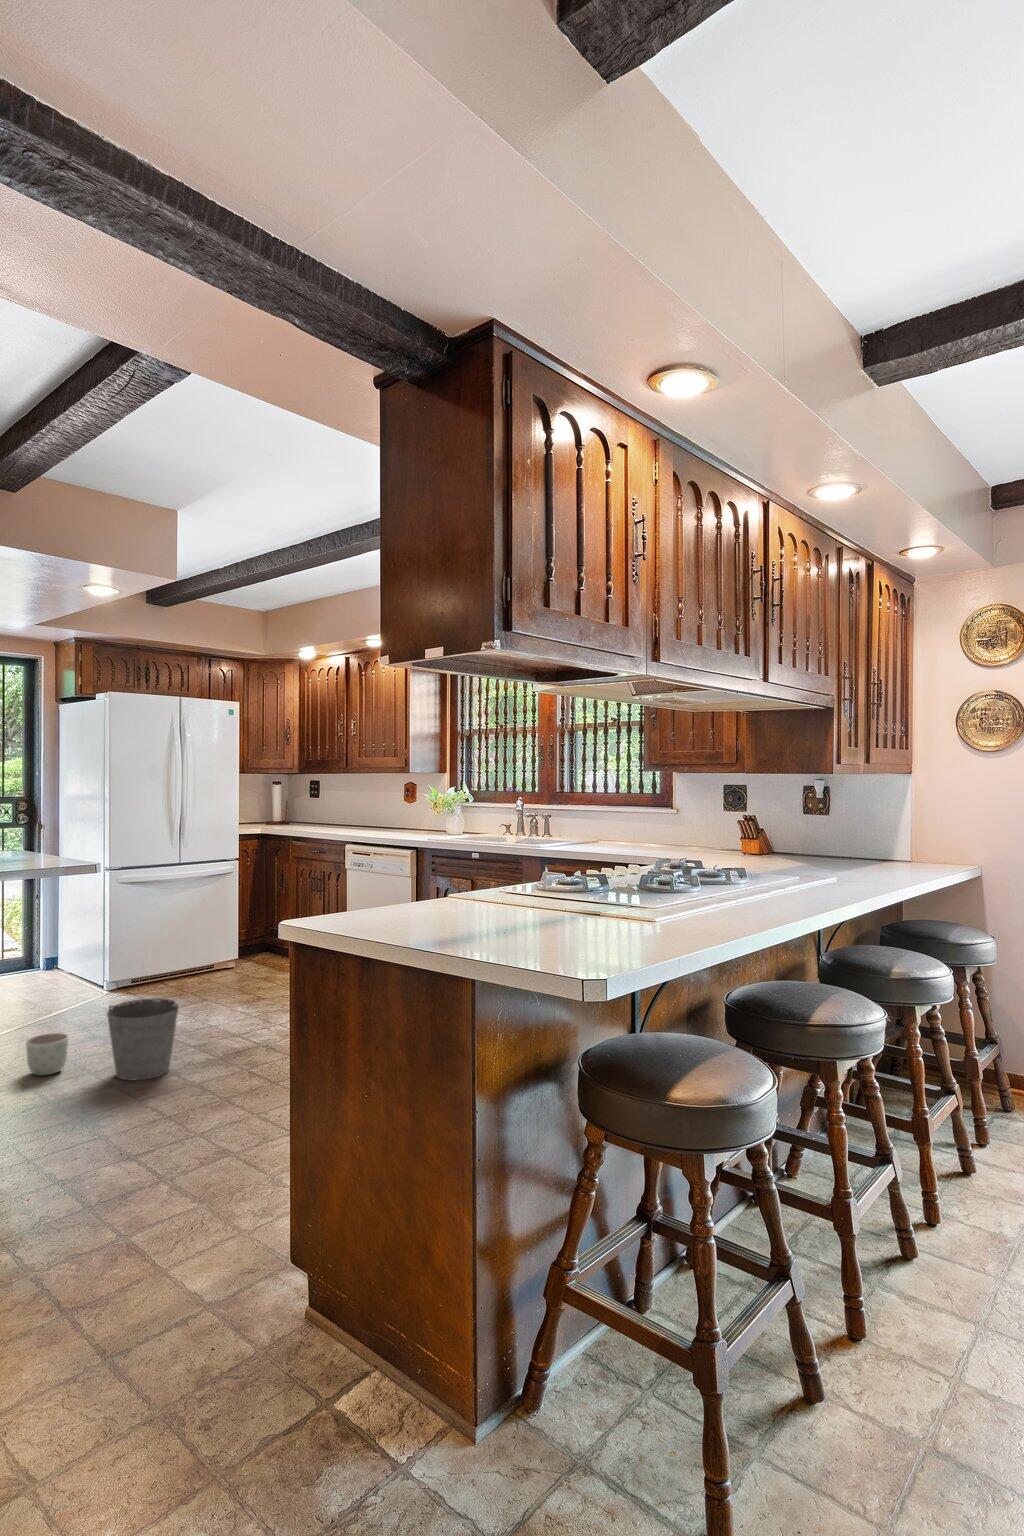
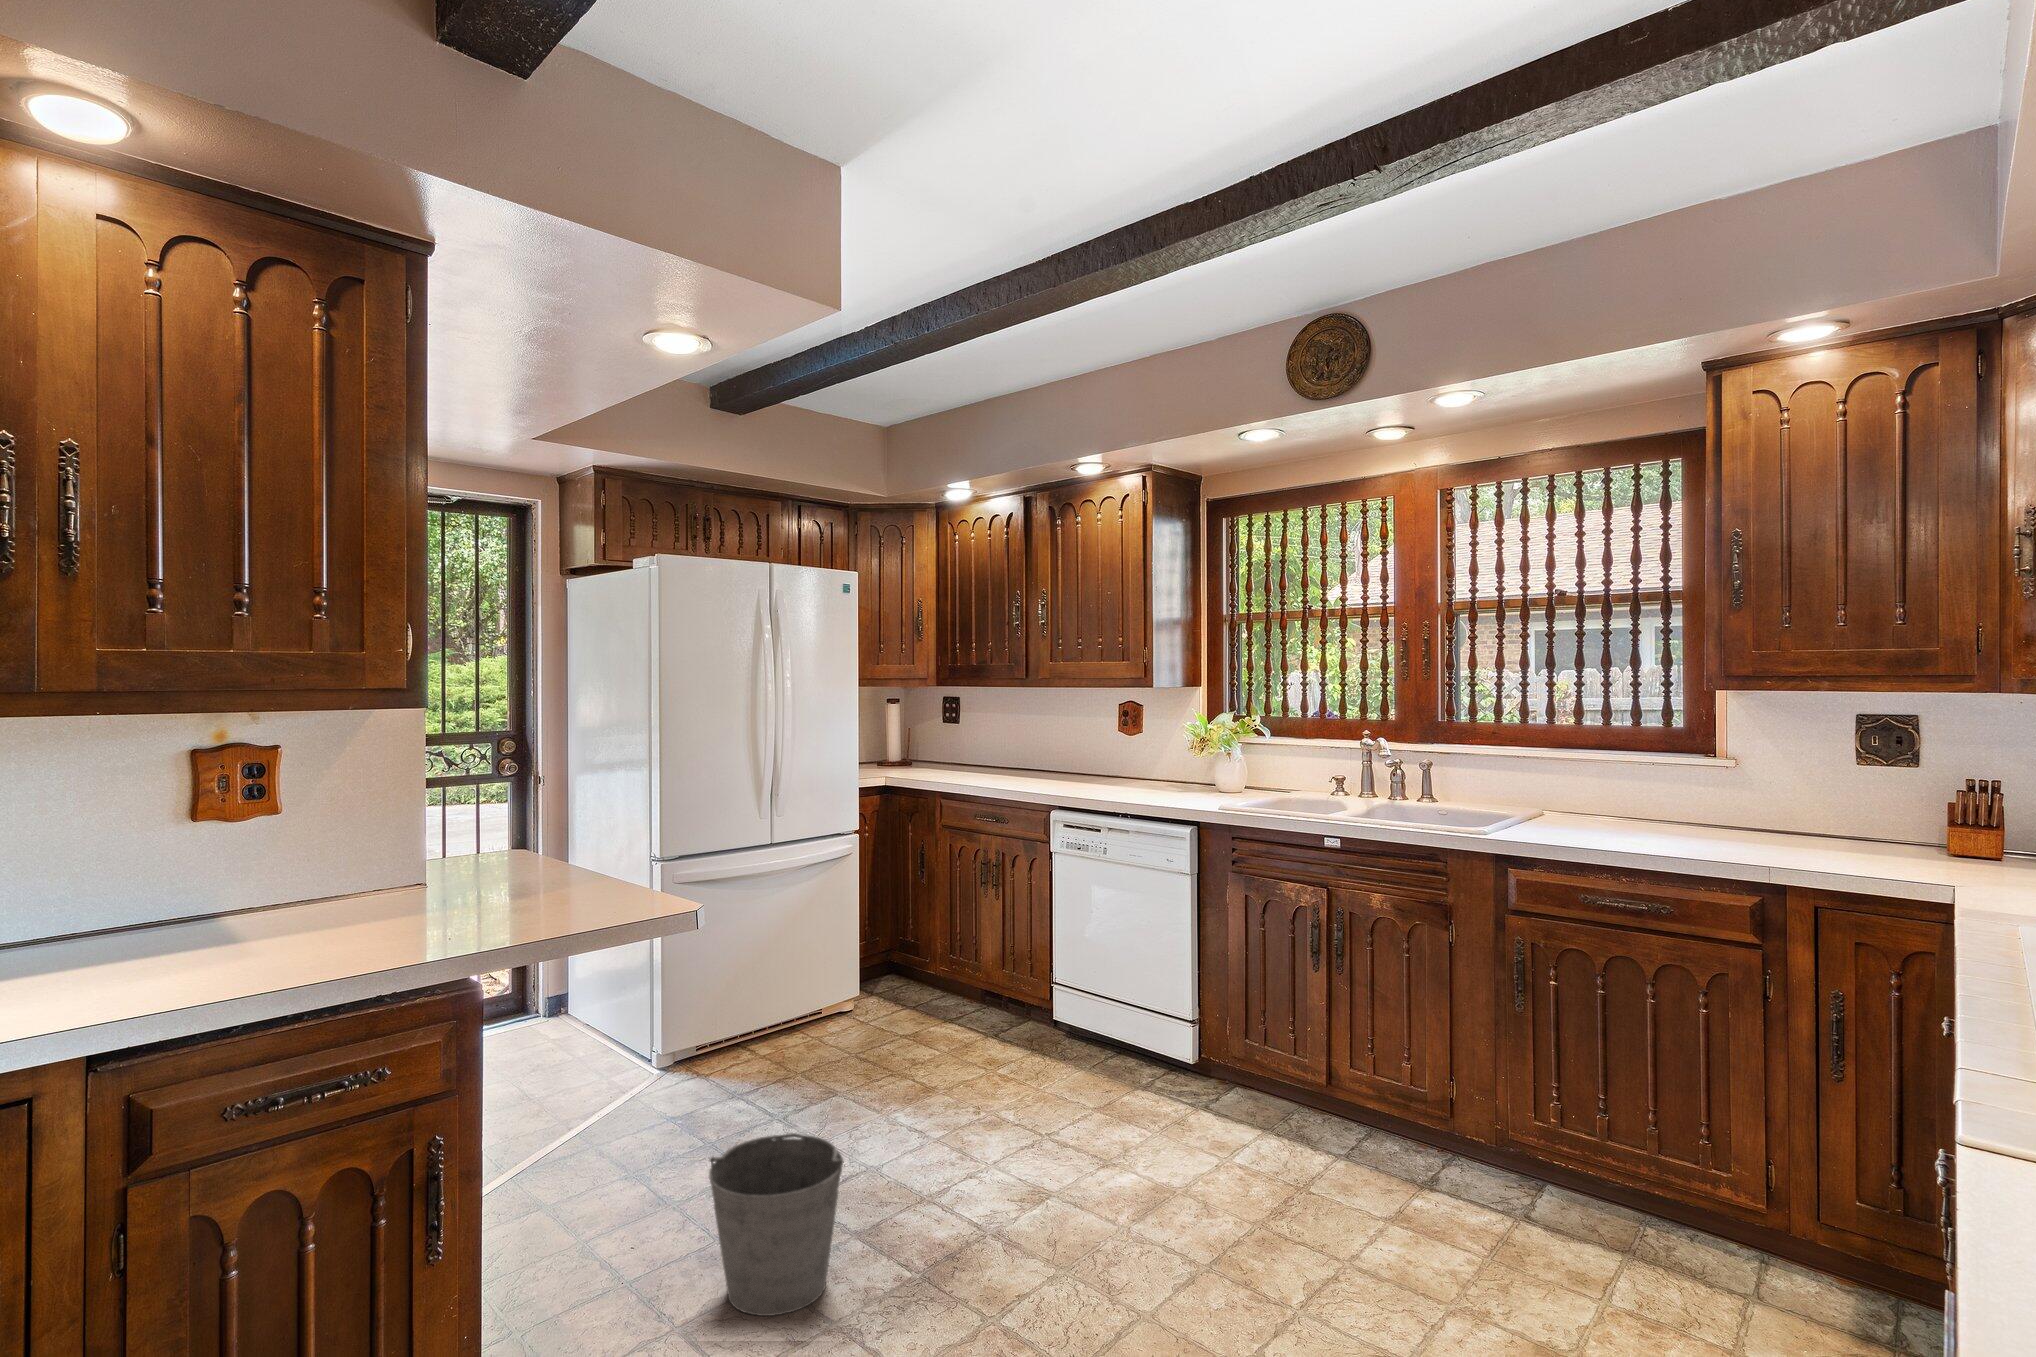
planter: present [26,1033,68,1075] -> none [553,1202,632,1295]

